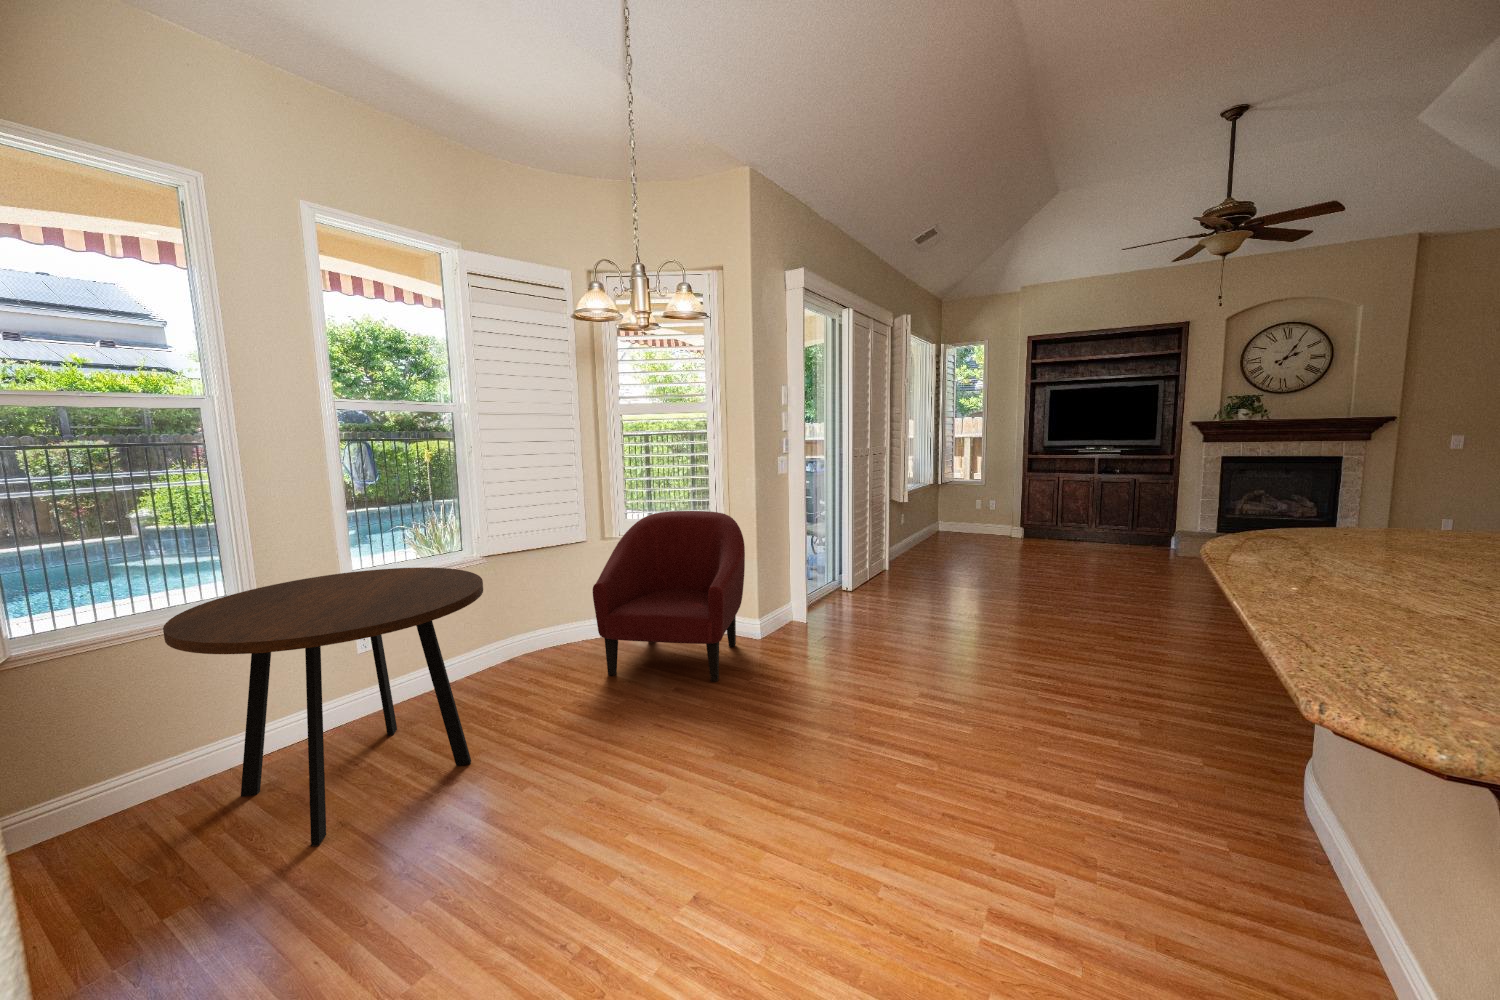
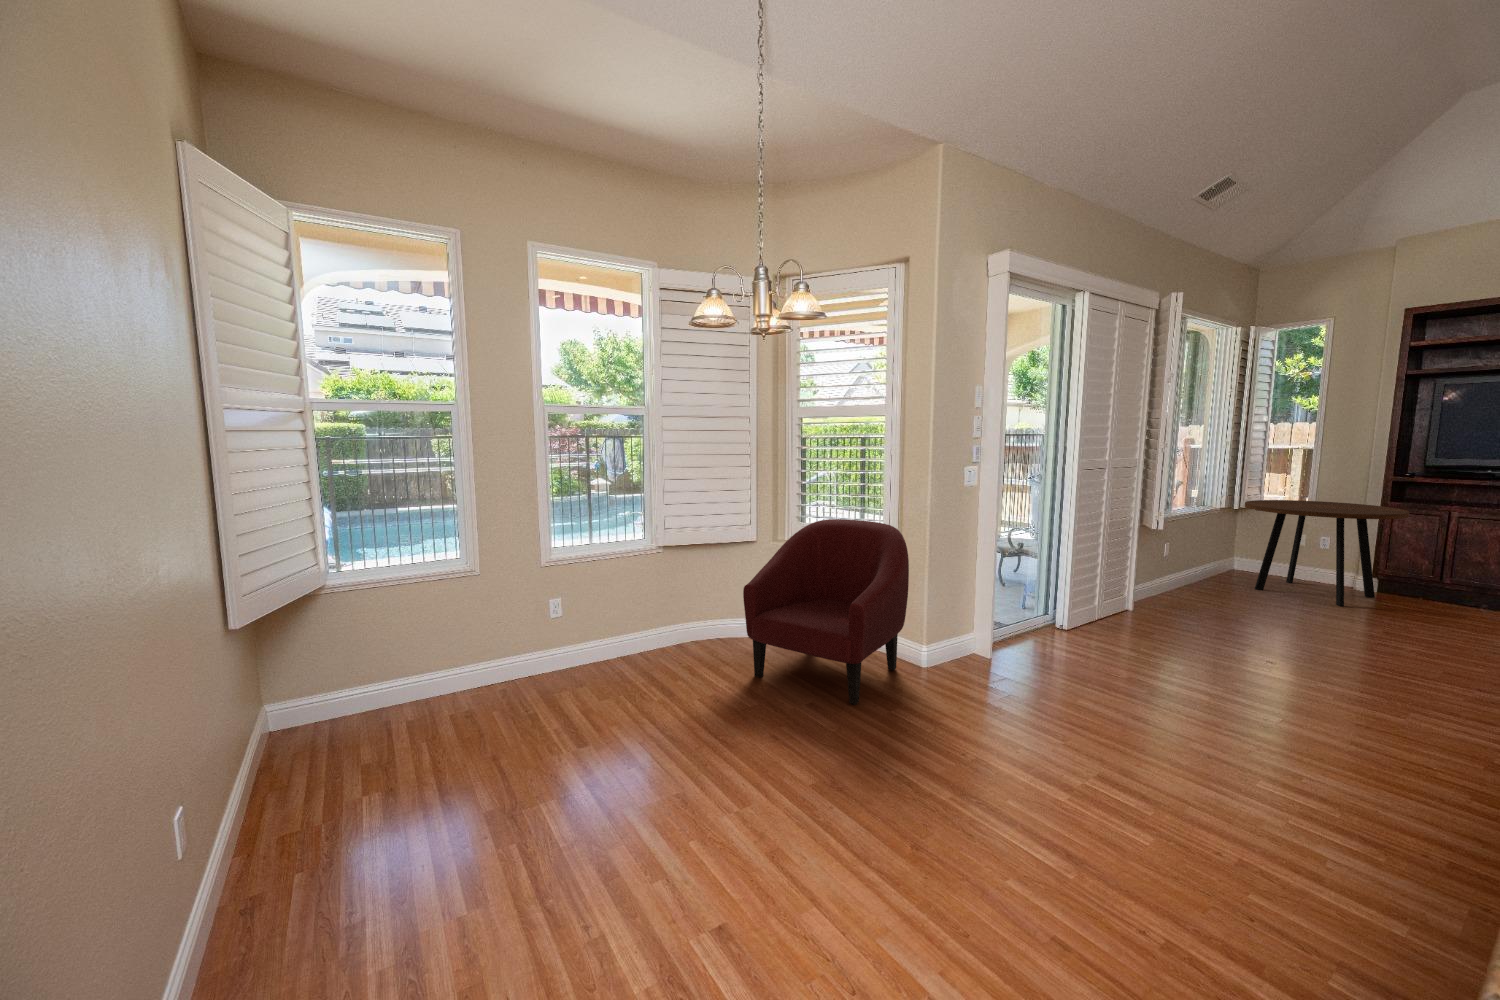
dining table: present [163,567,483,846] -> present [1245,500,1409,606]

